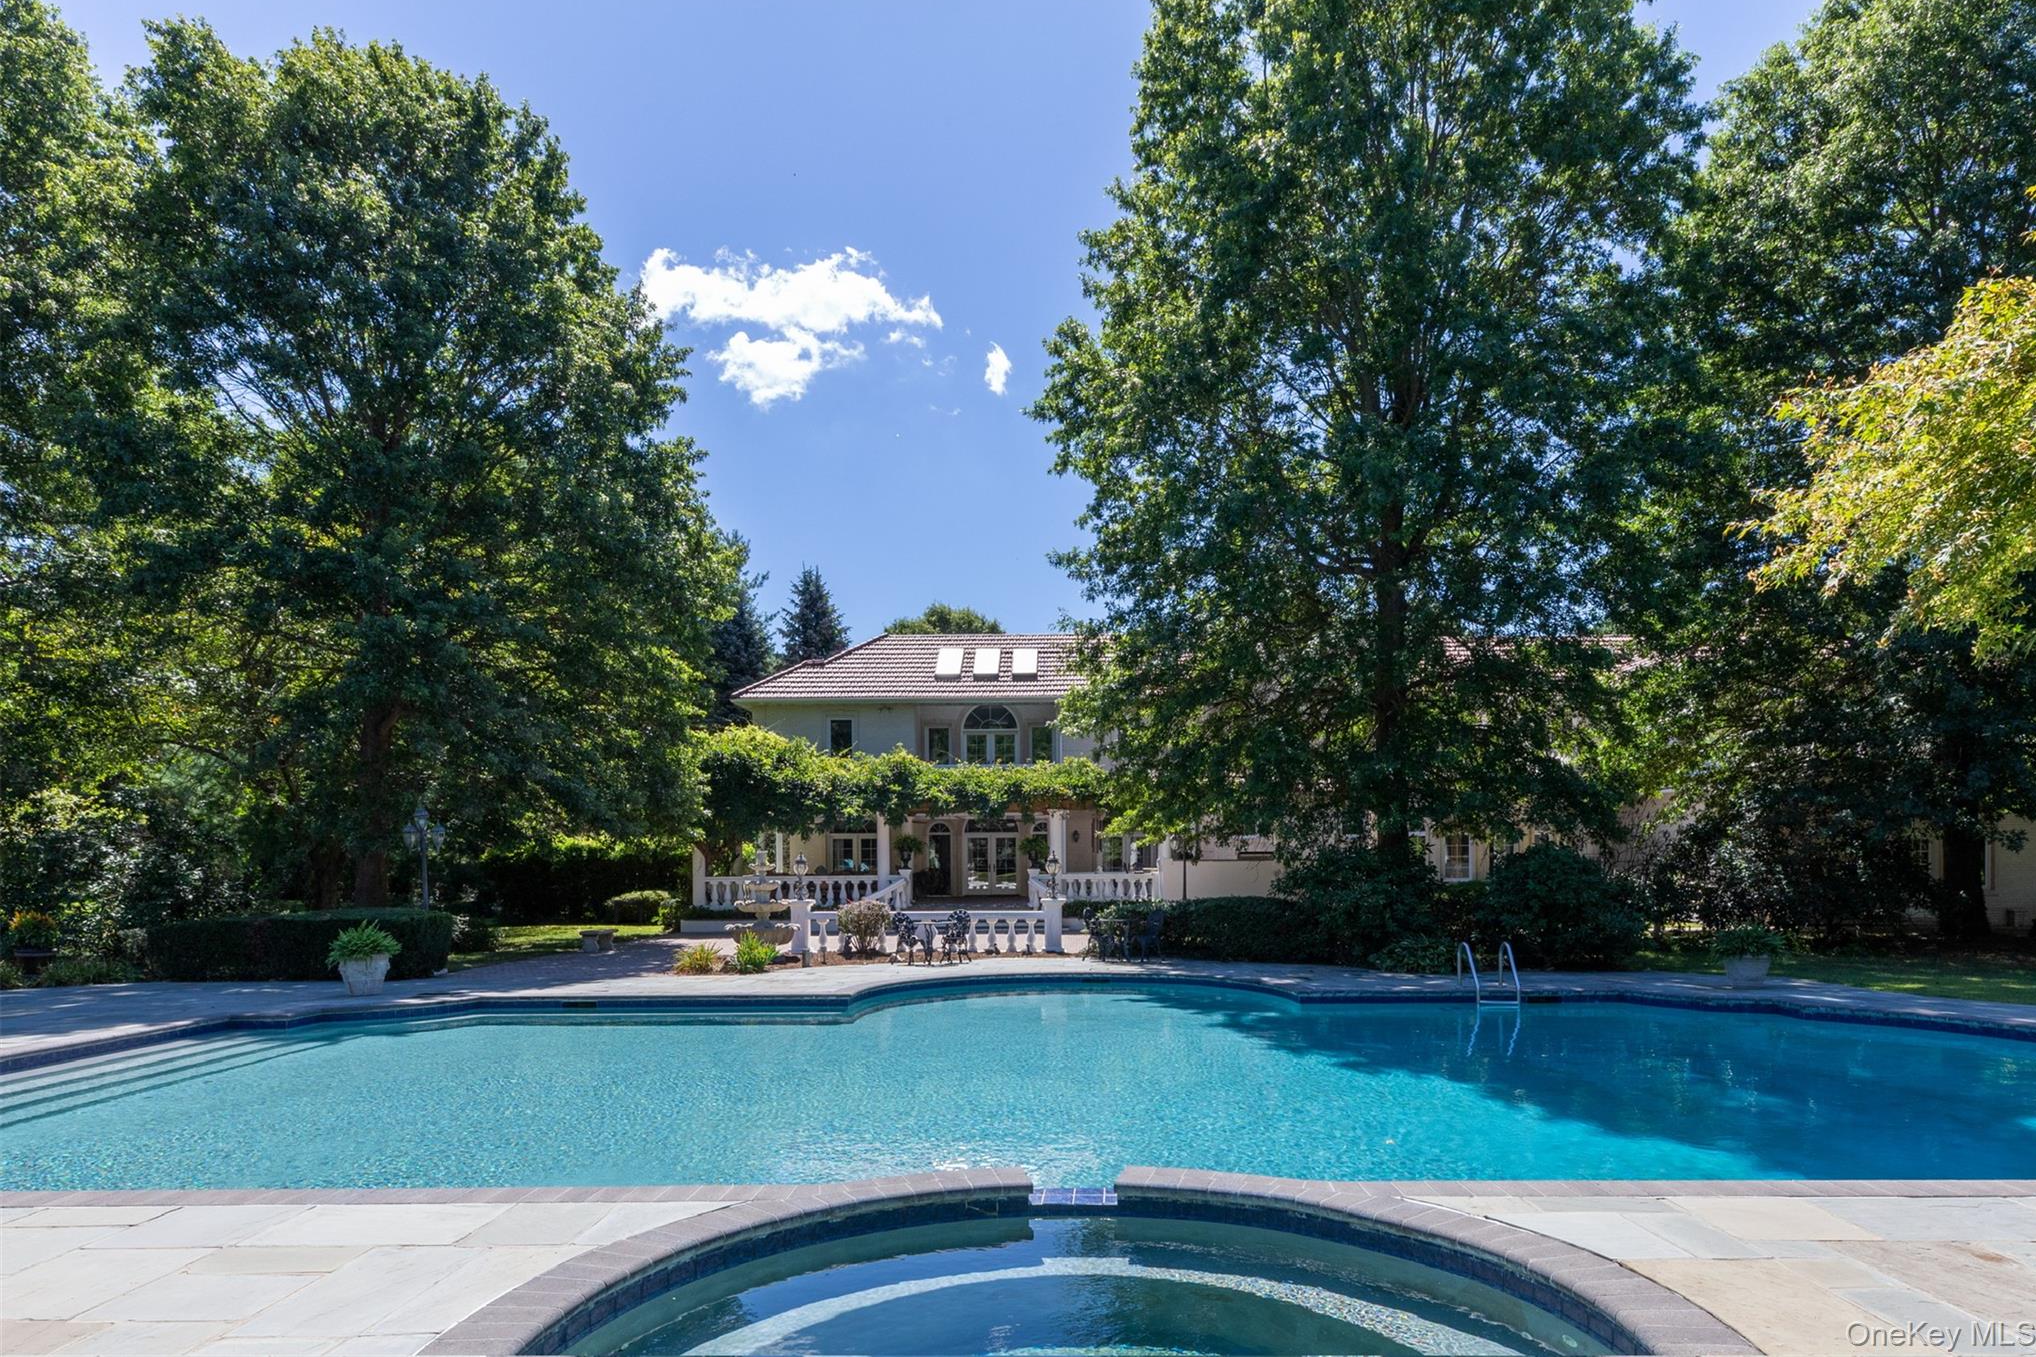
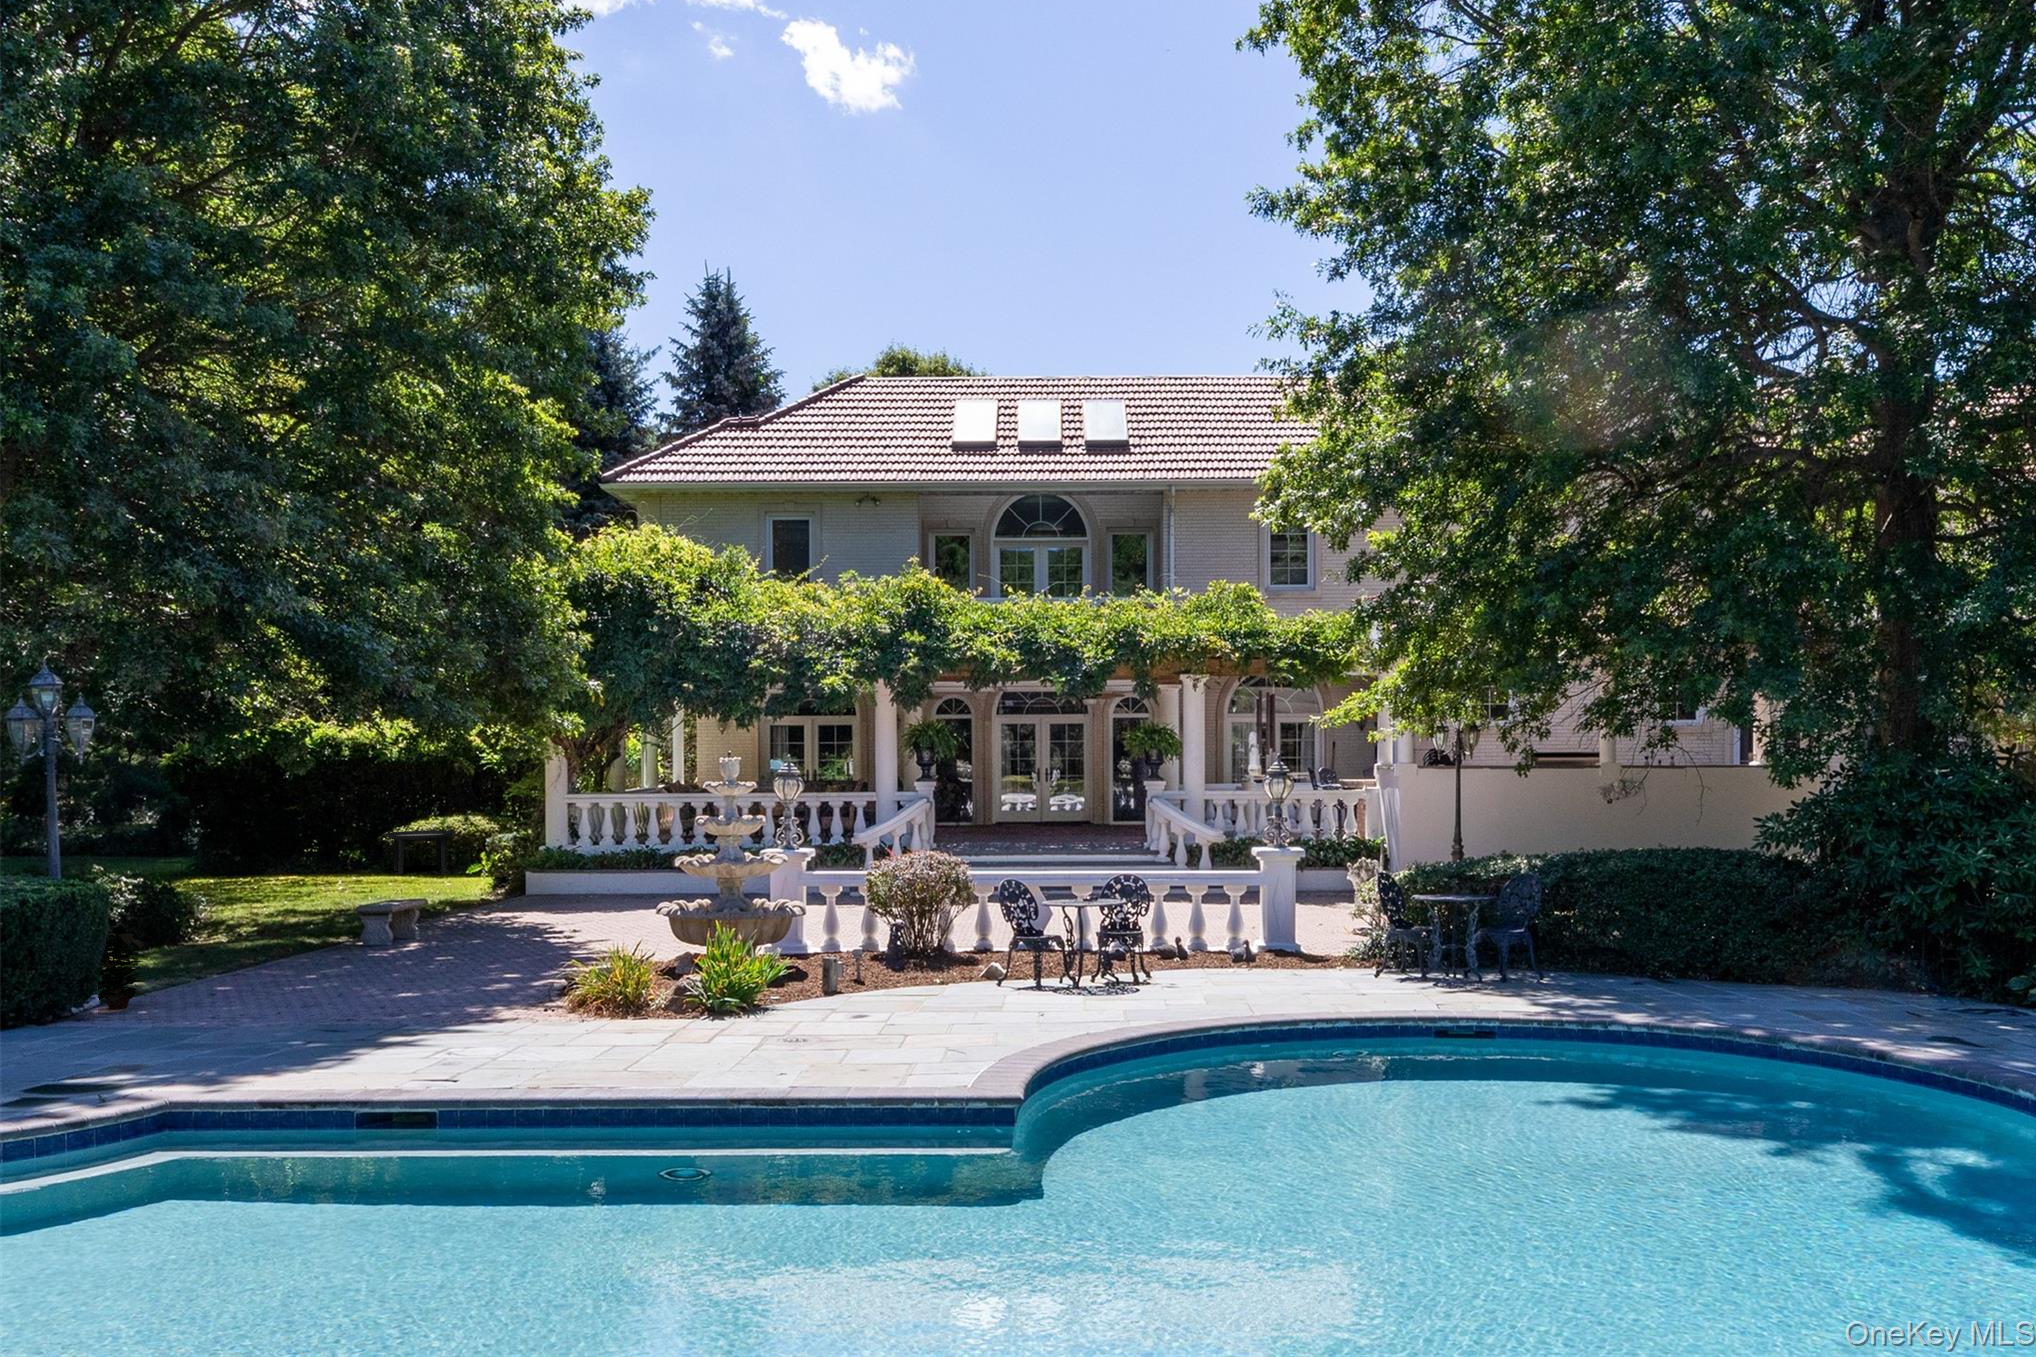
decorative plant: none [447,937,477,975] -> present [98,933,146,1009]

